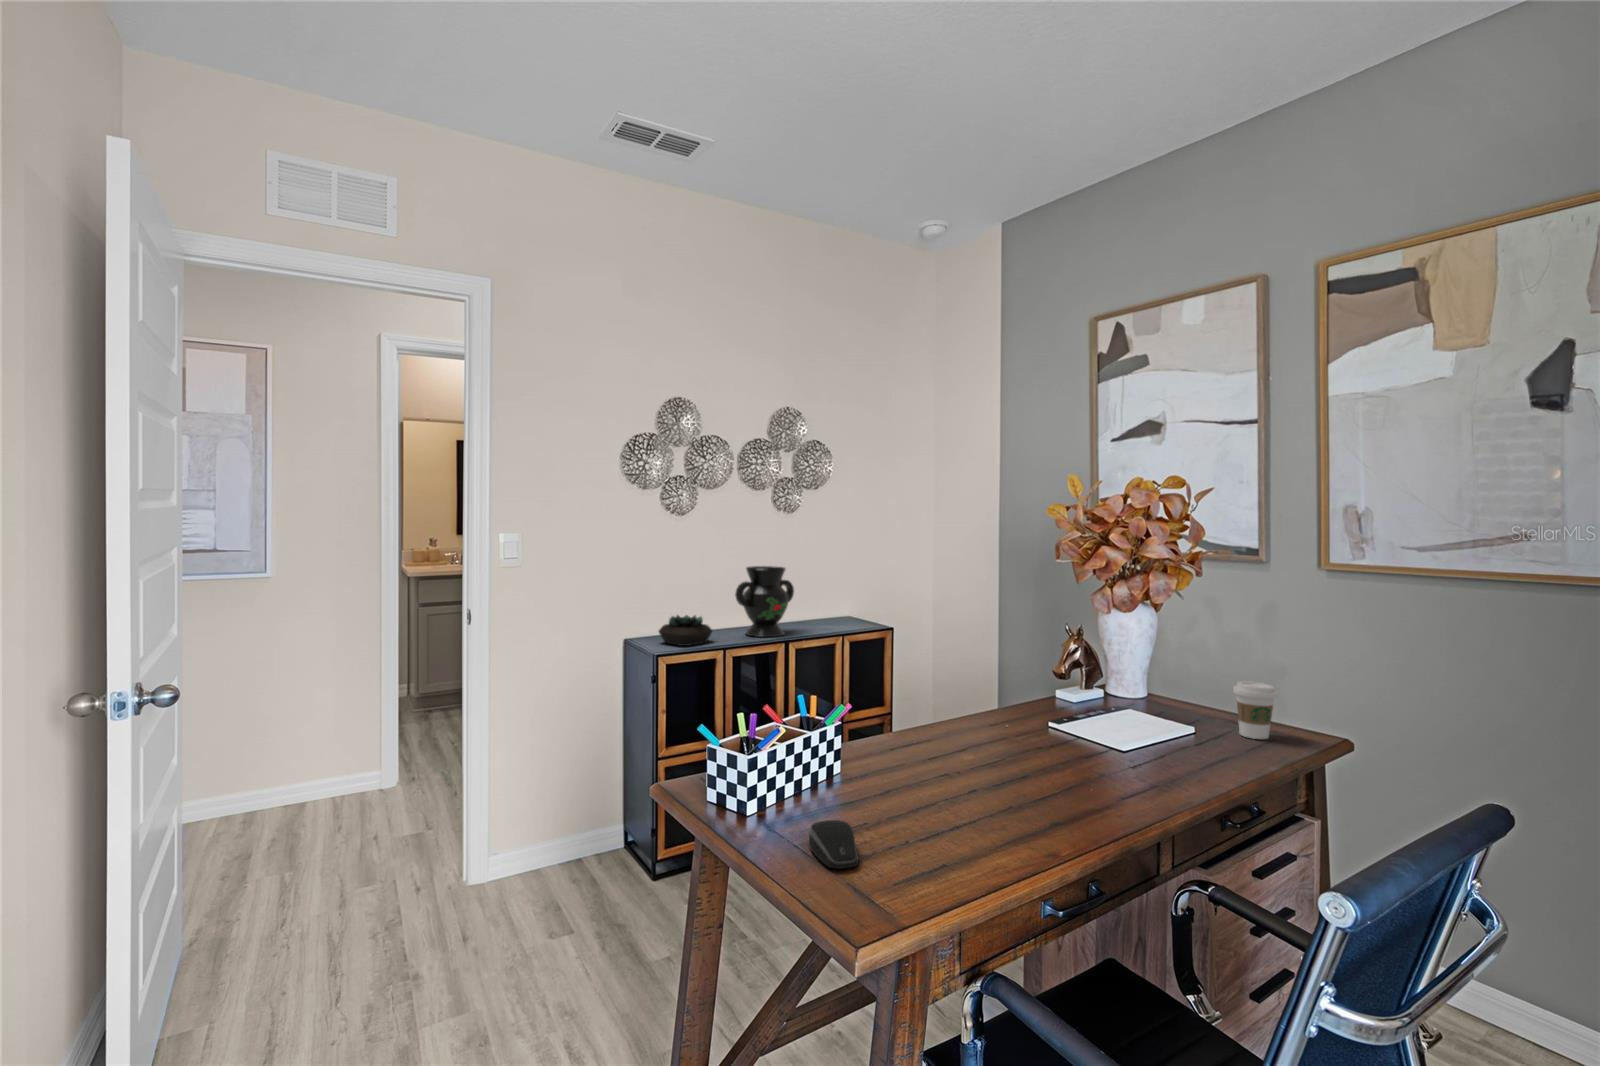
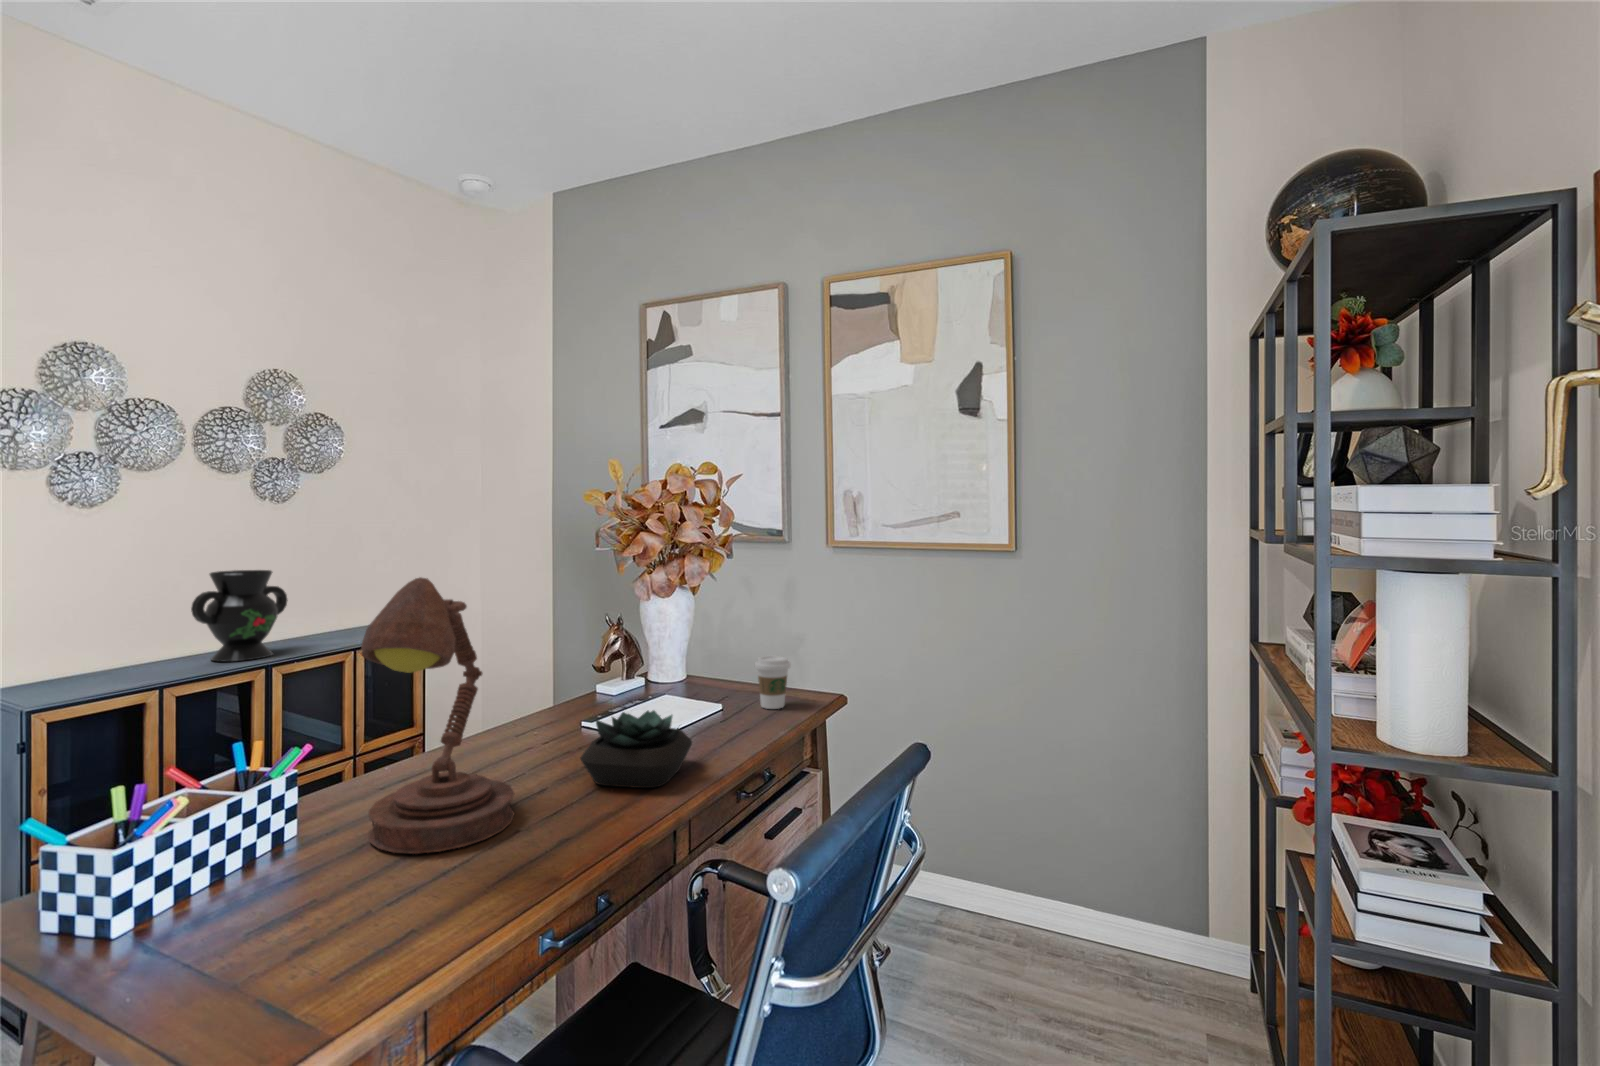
desk lamp: none [891,581,1005,811] -> present [361,577,514,854]
succulent plant: present [659,615,712,646] -> present [580,710,692,788]
computer mouse: present [809,820,859,869] -> none [214,904,290,977]

